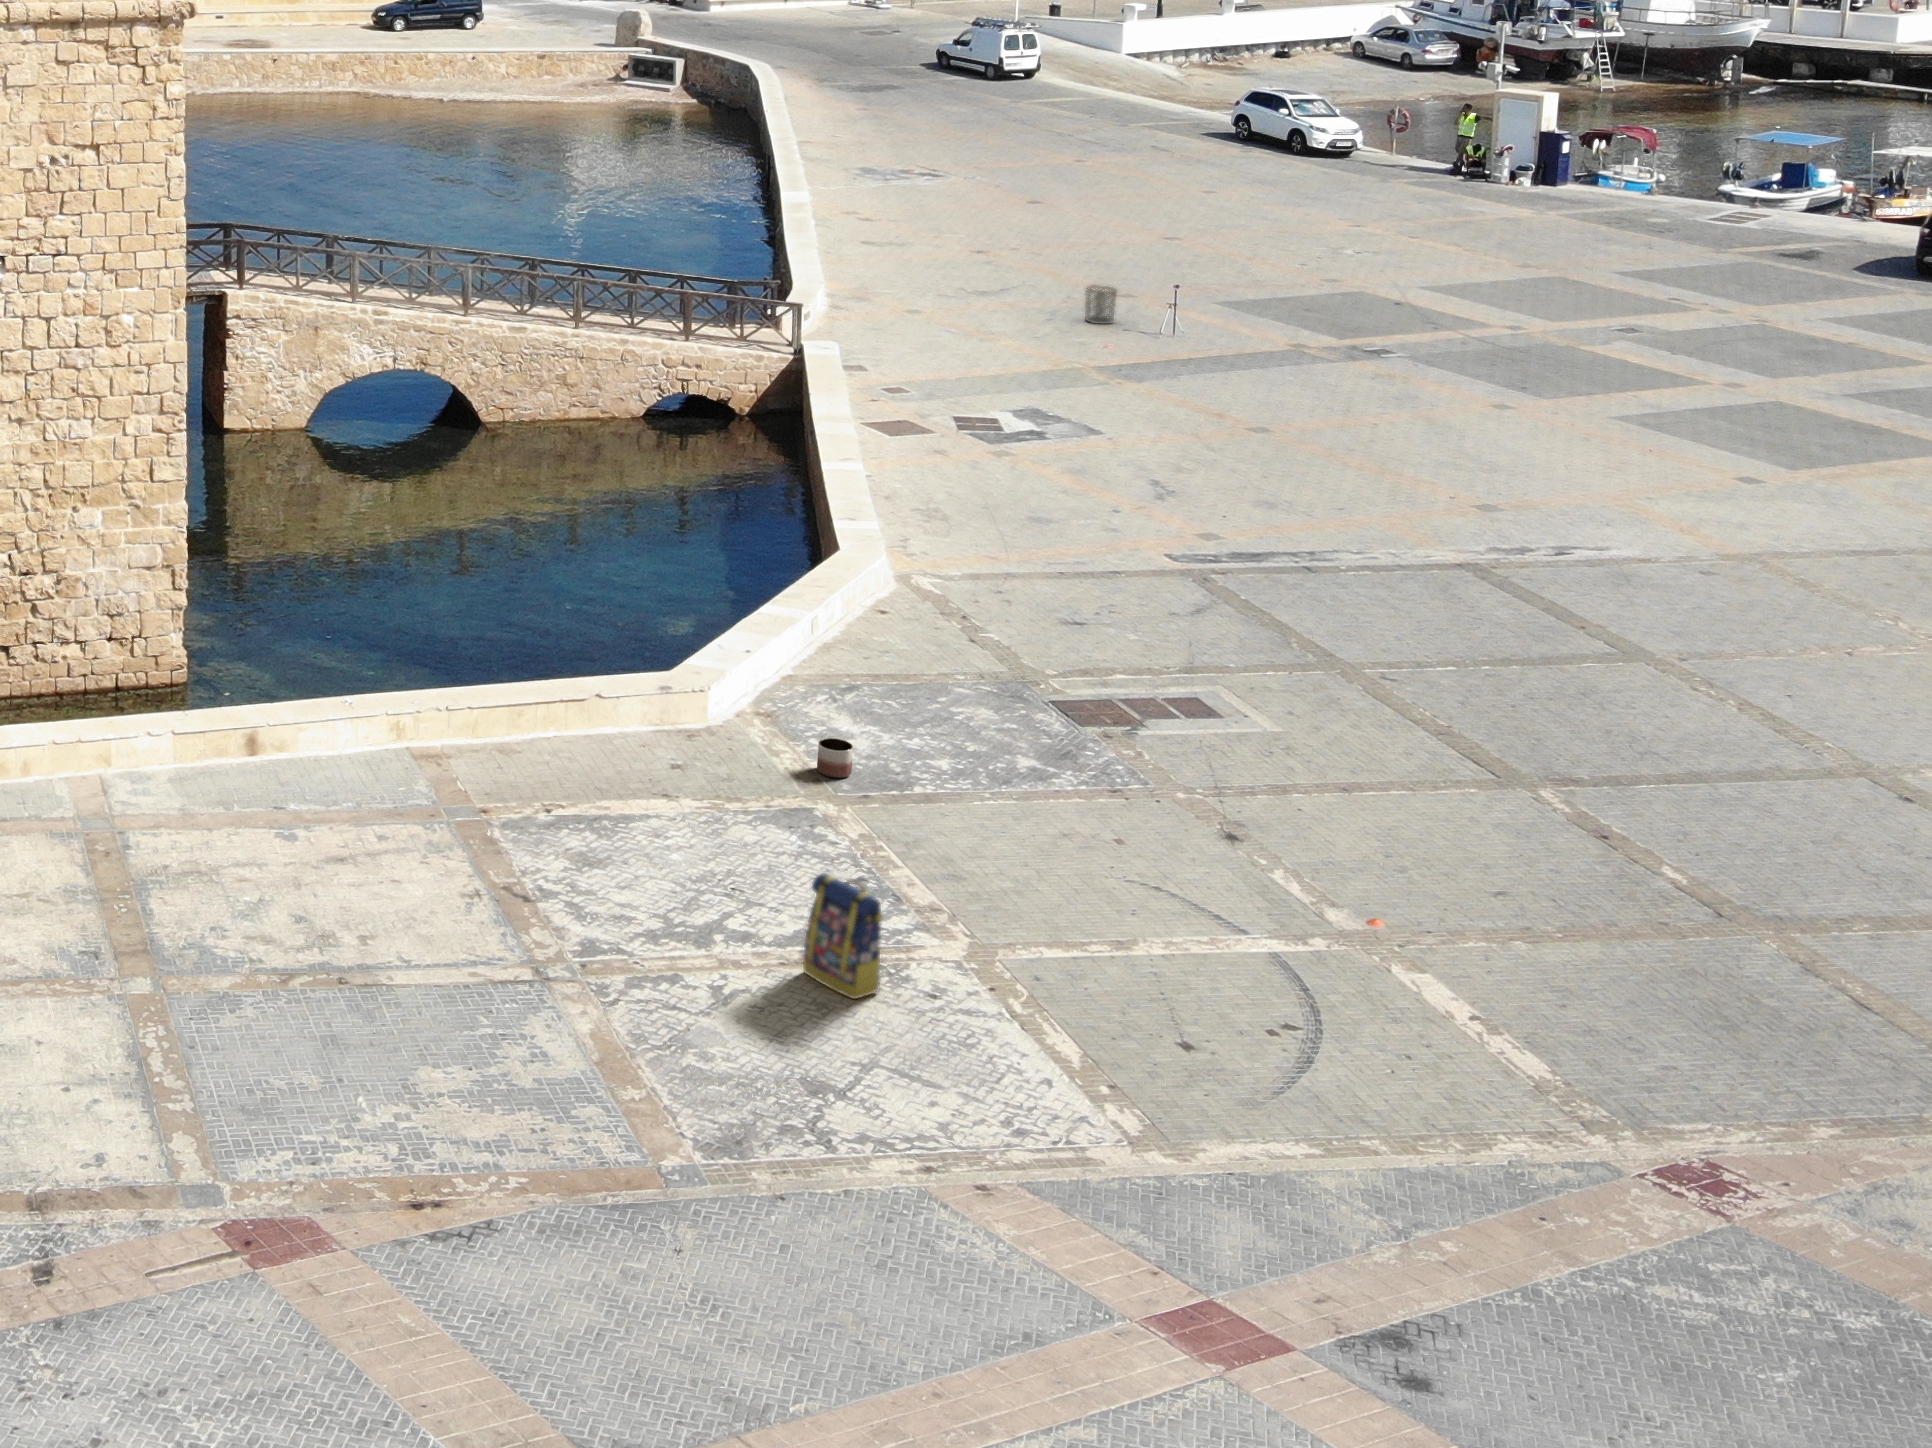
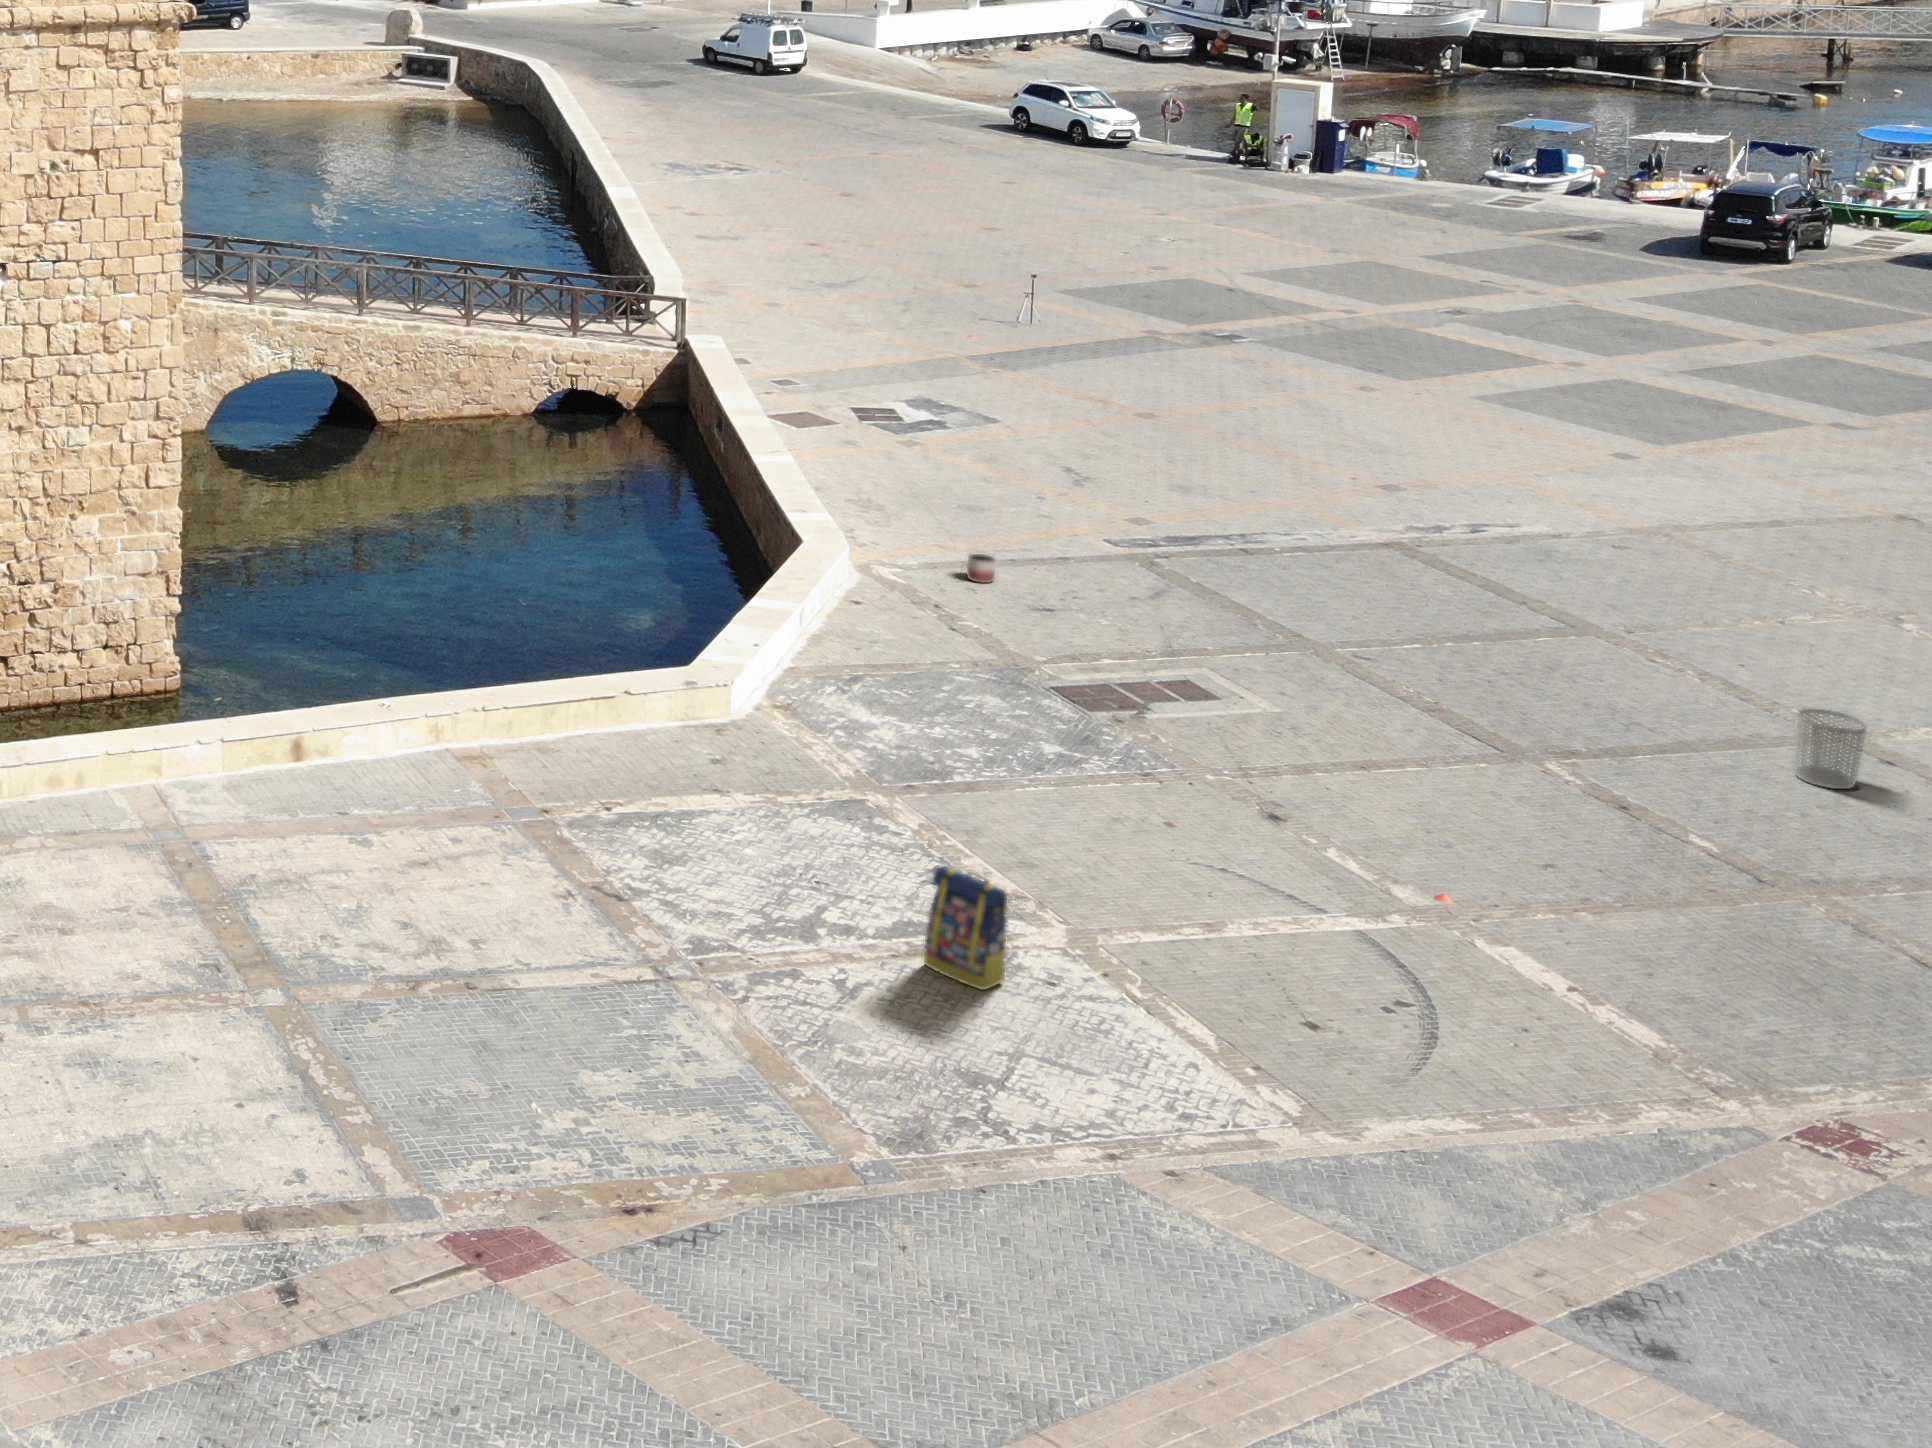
waste bin: present [1086,285,1117,324] -> present [1794,709,1866,789]
planter: present [817,738,853,778] -> present [967,554,996,583]

